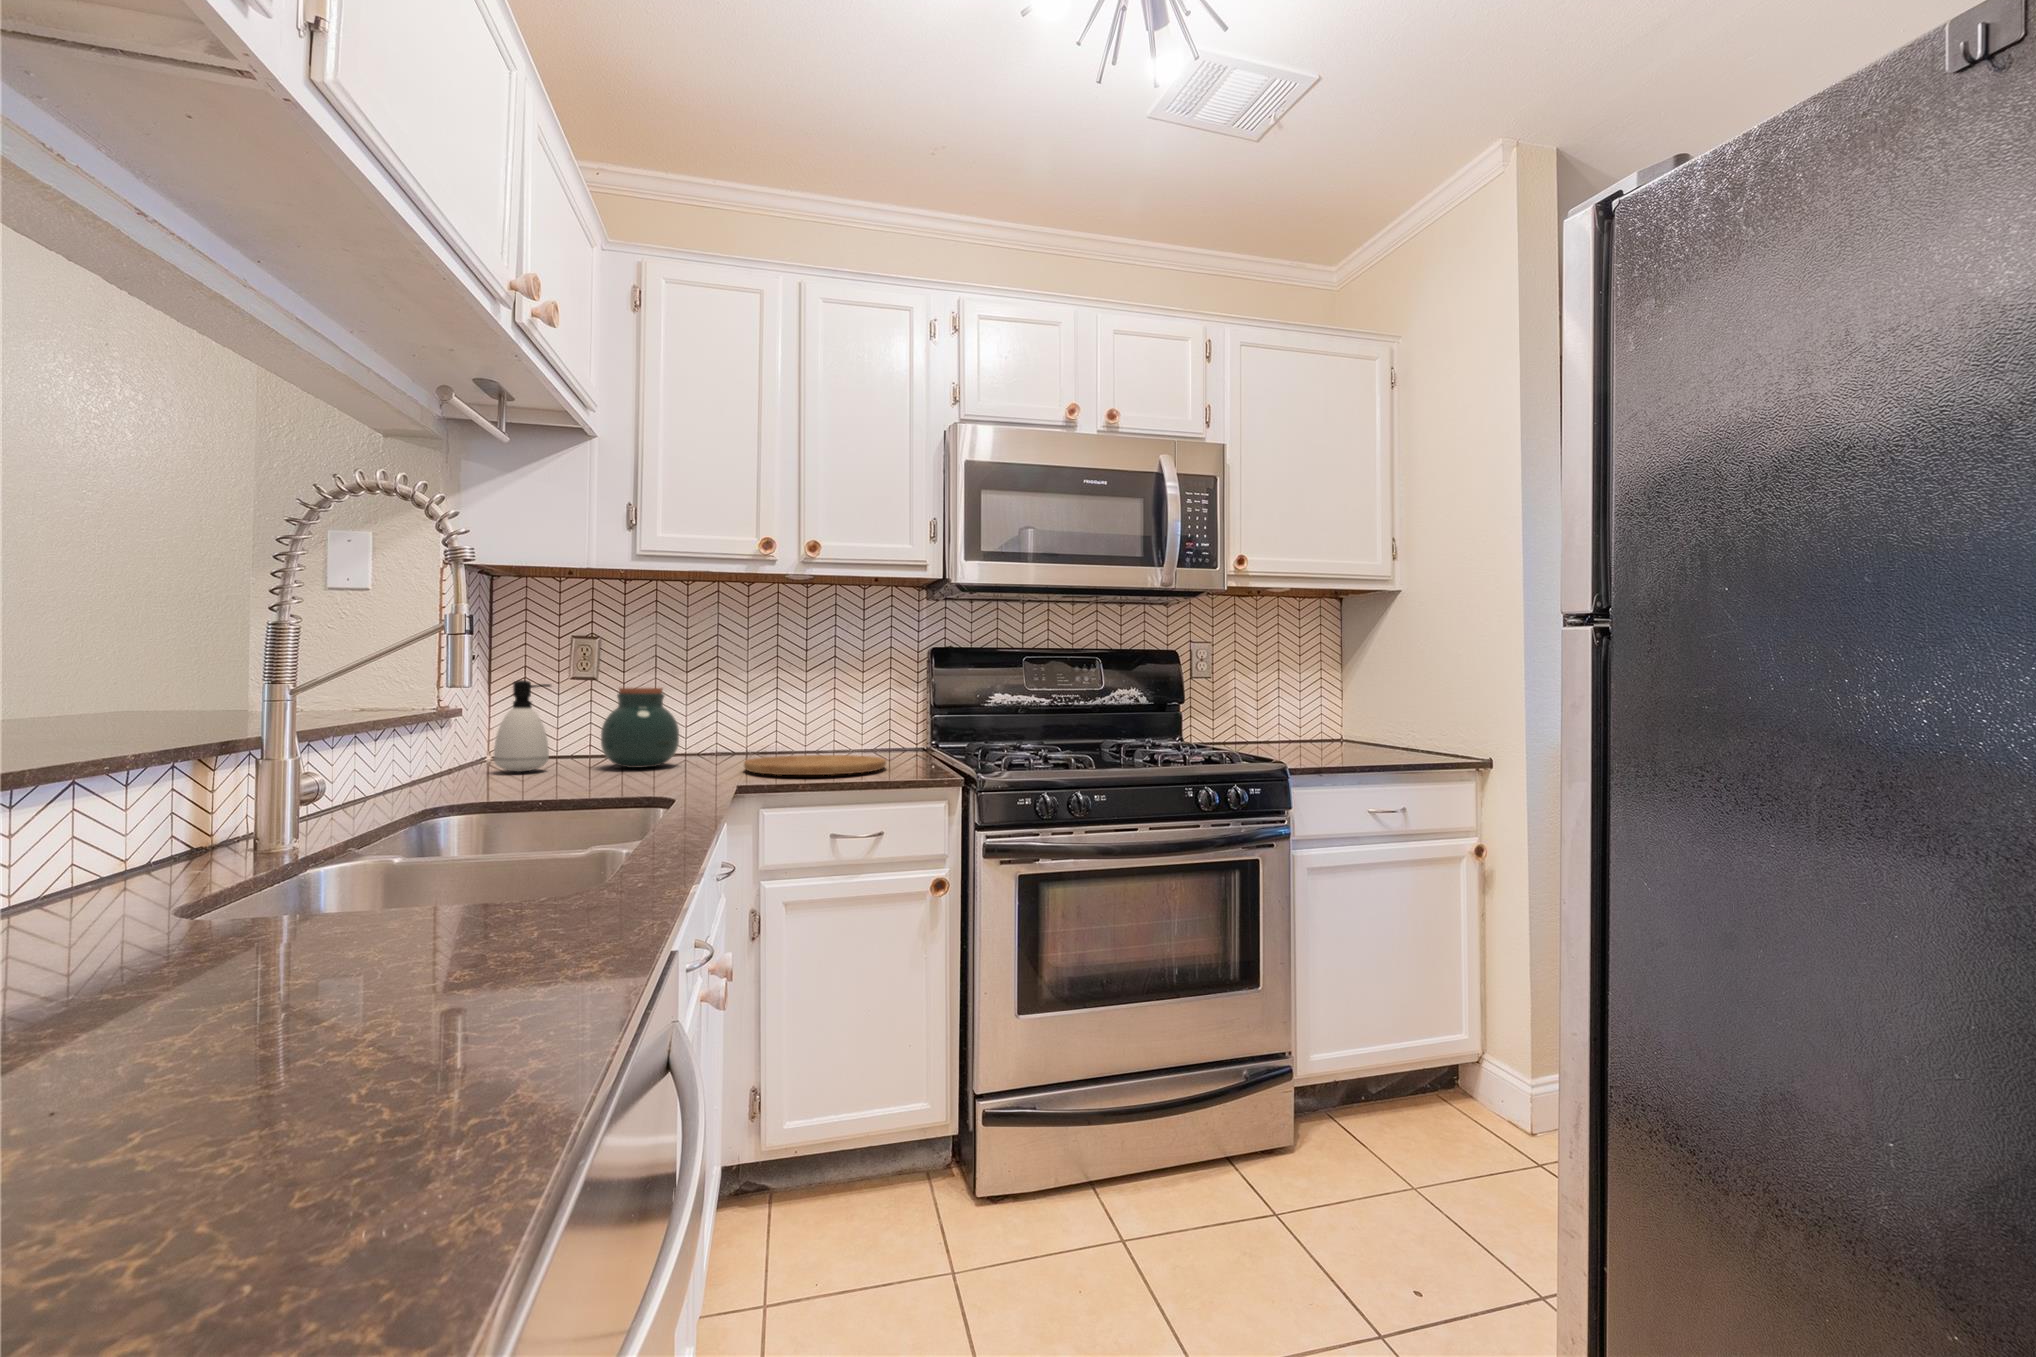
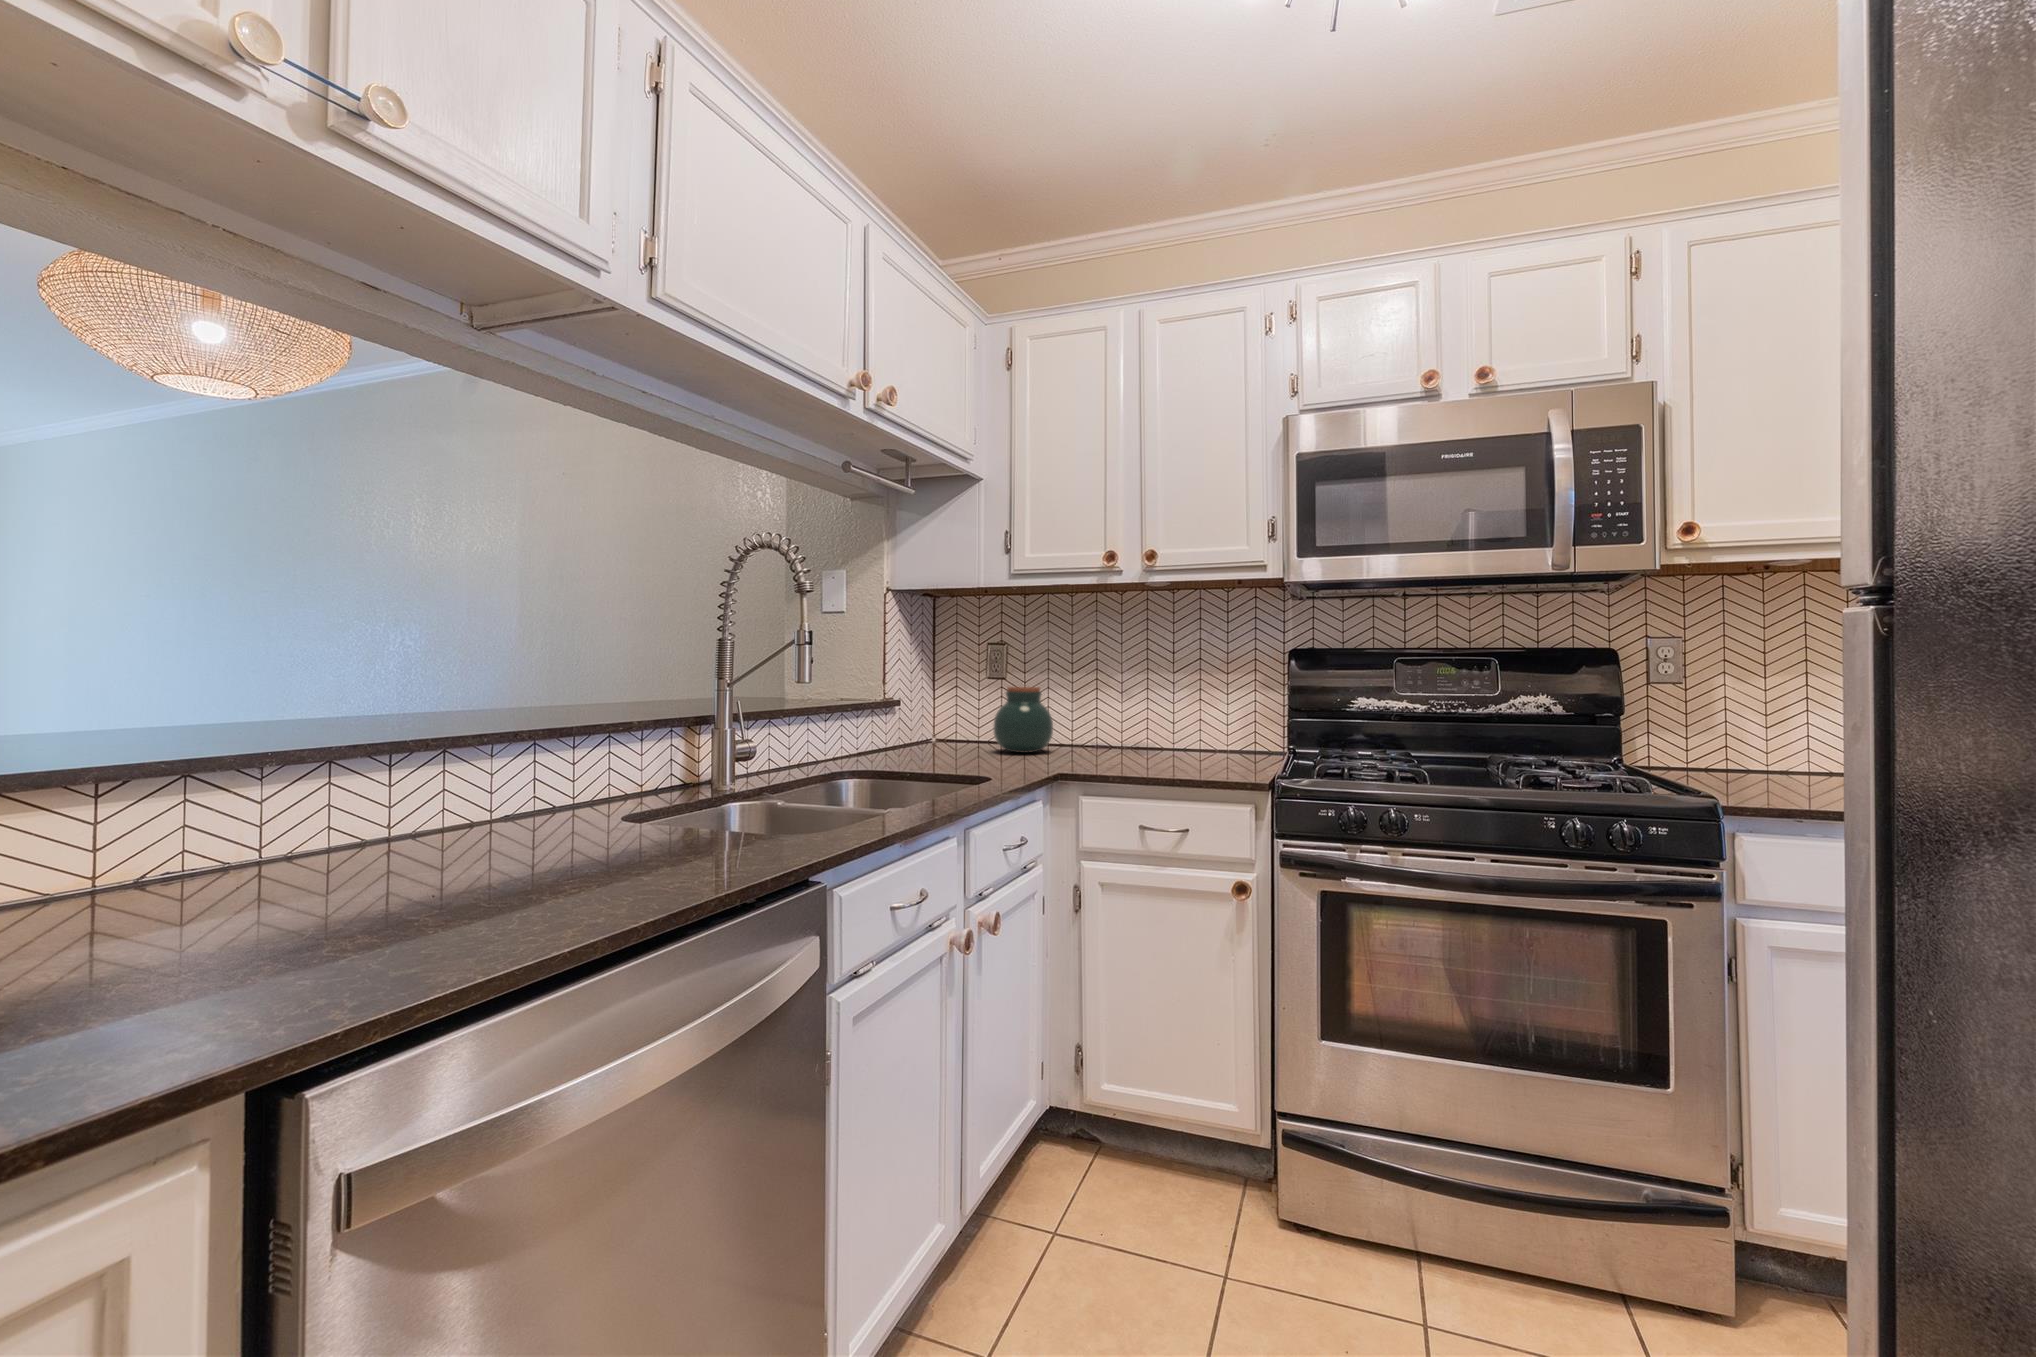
soap dispenser: present [494,680,551,772] -> none [922,680,960,750]
cutting board: present [744,755,886,775] -> none [1087,750,1217,769]

